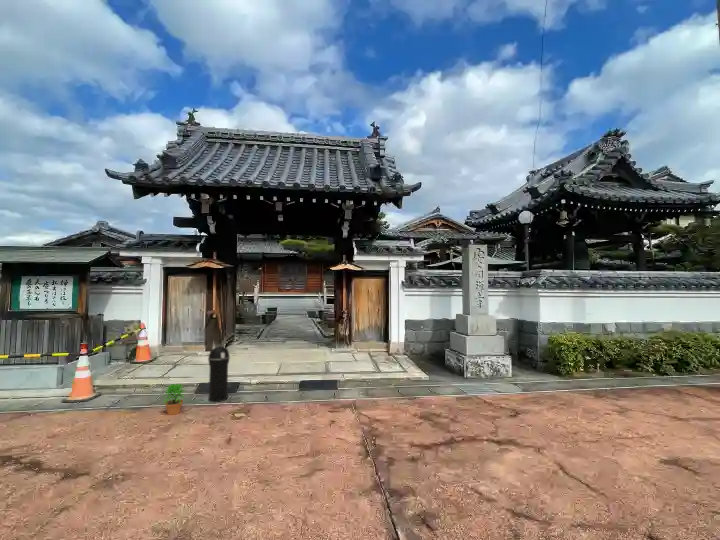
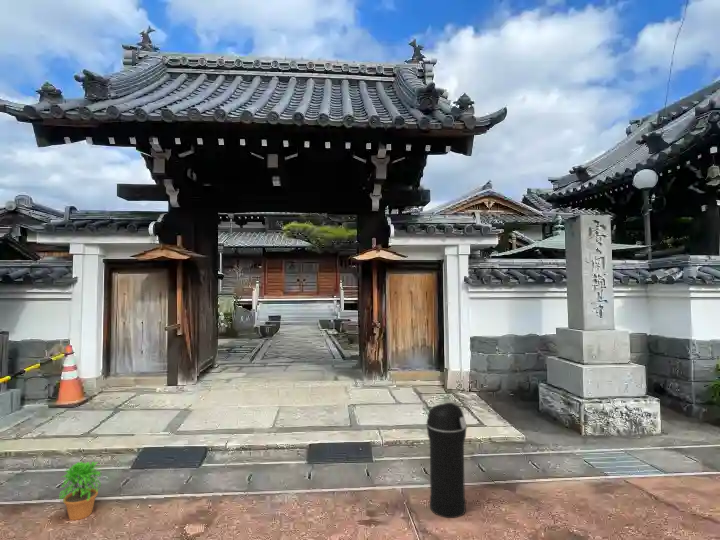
trash can: present [208,346,230,402] -> present [427,403,467,518]

